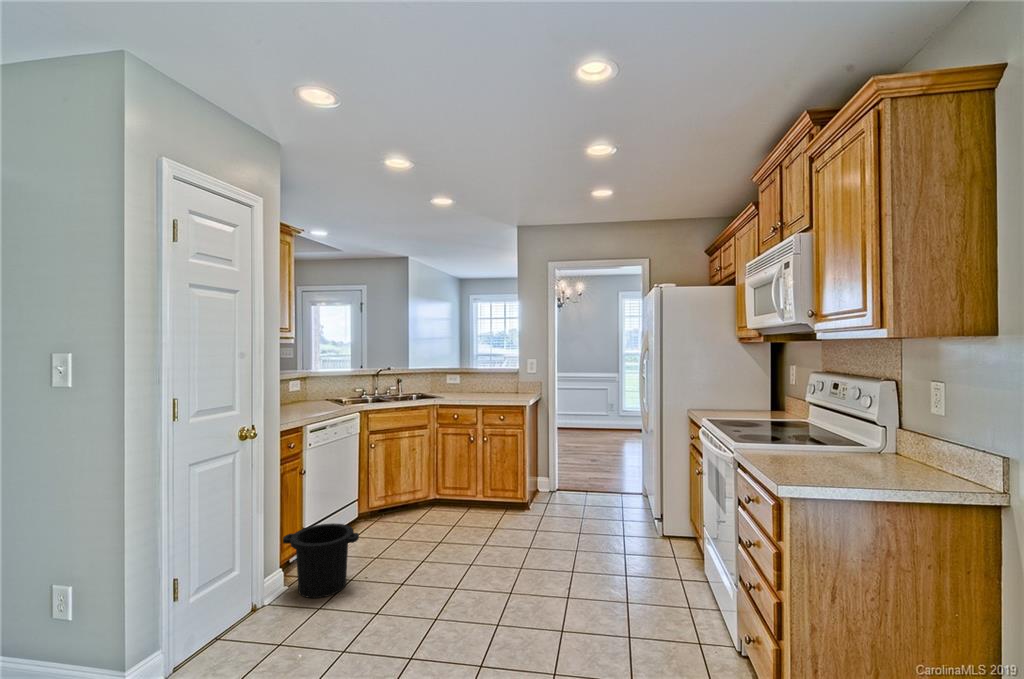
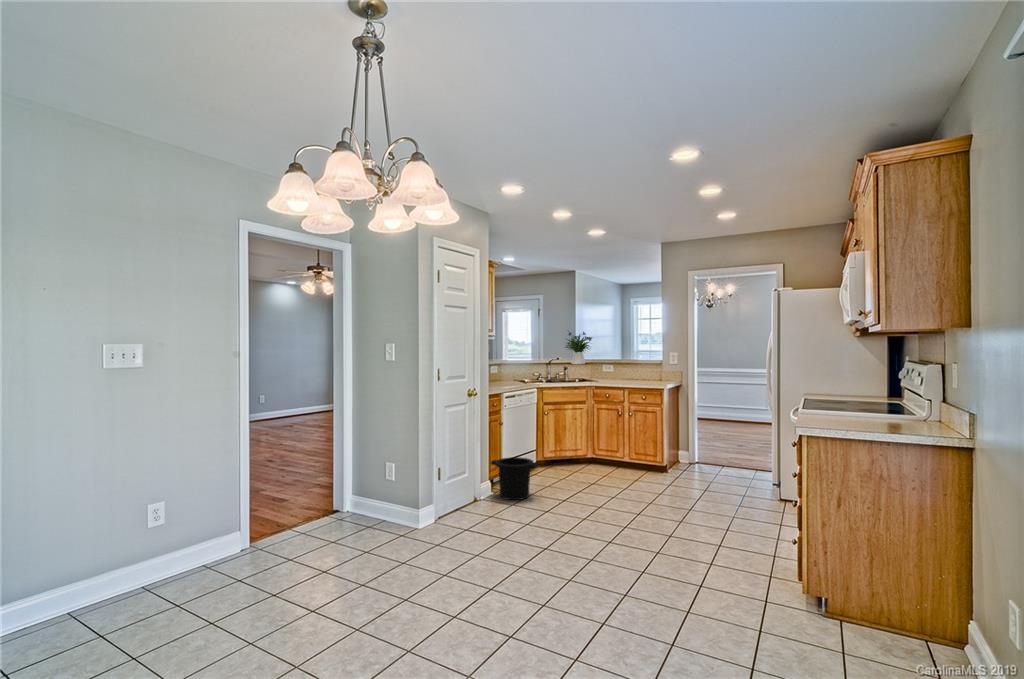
flower arrangement: none [391,330,435,375] -> present [565,332,592,364]

